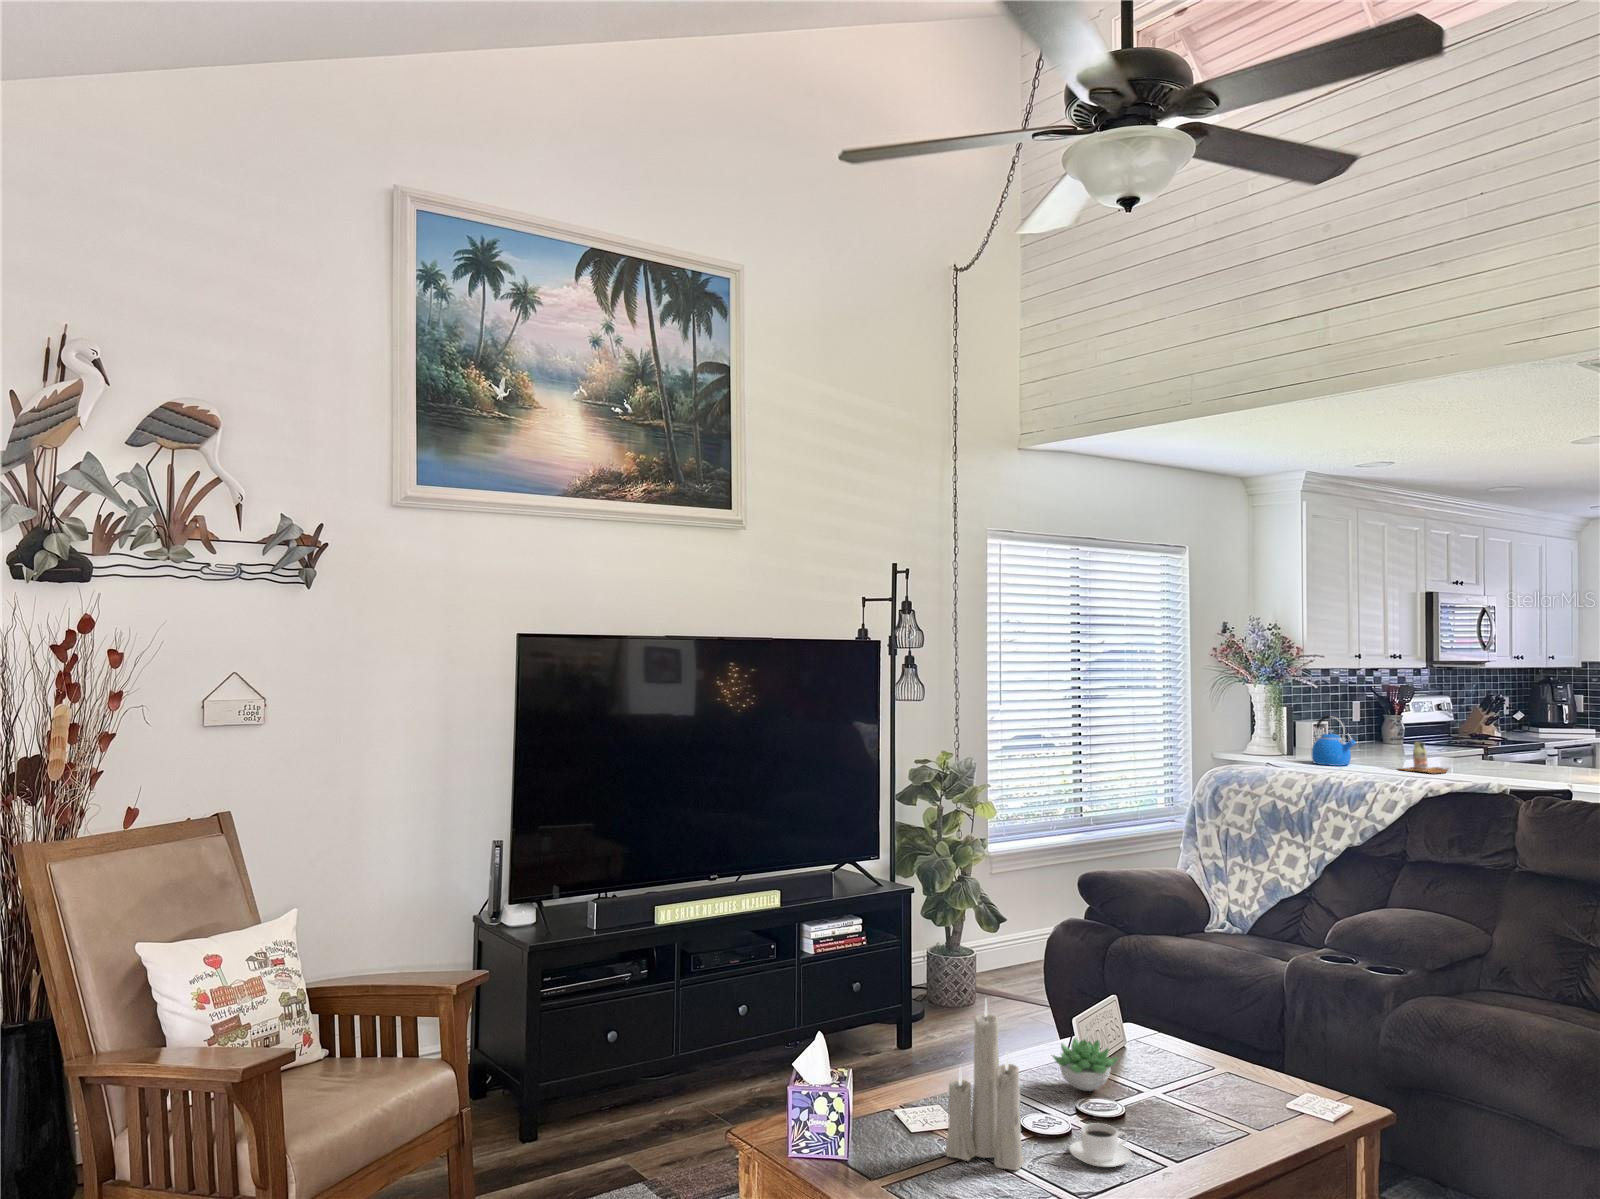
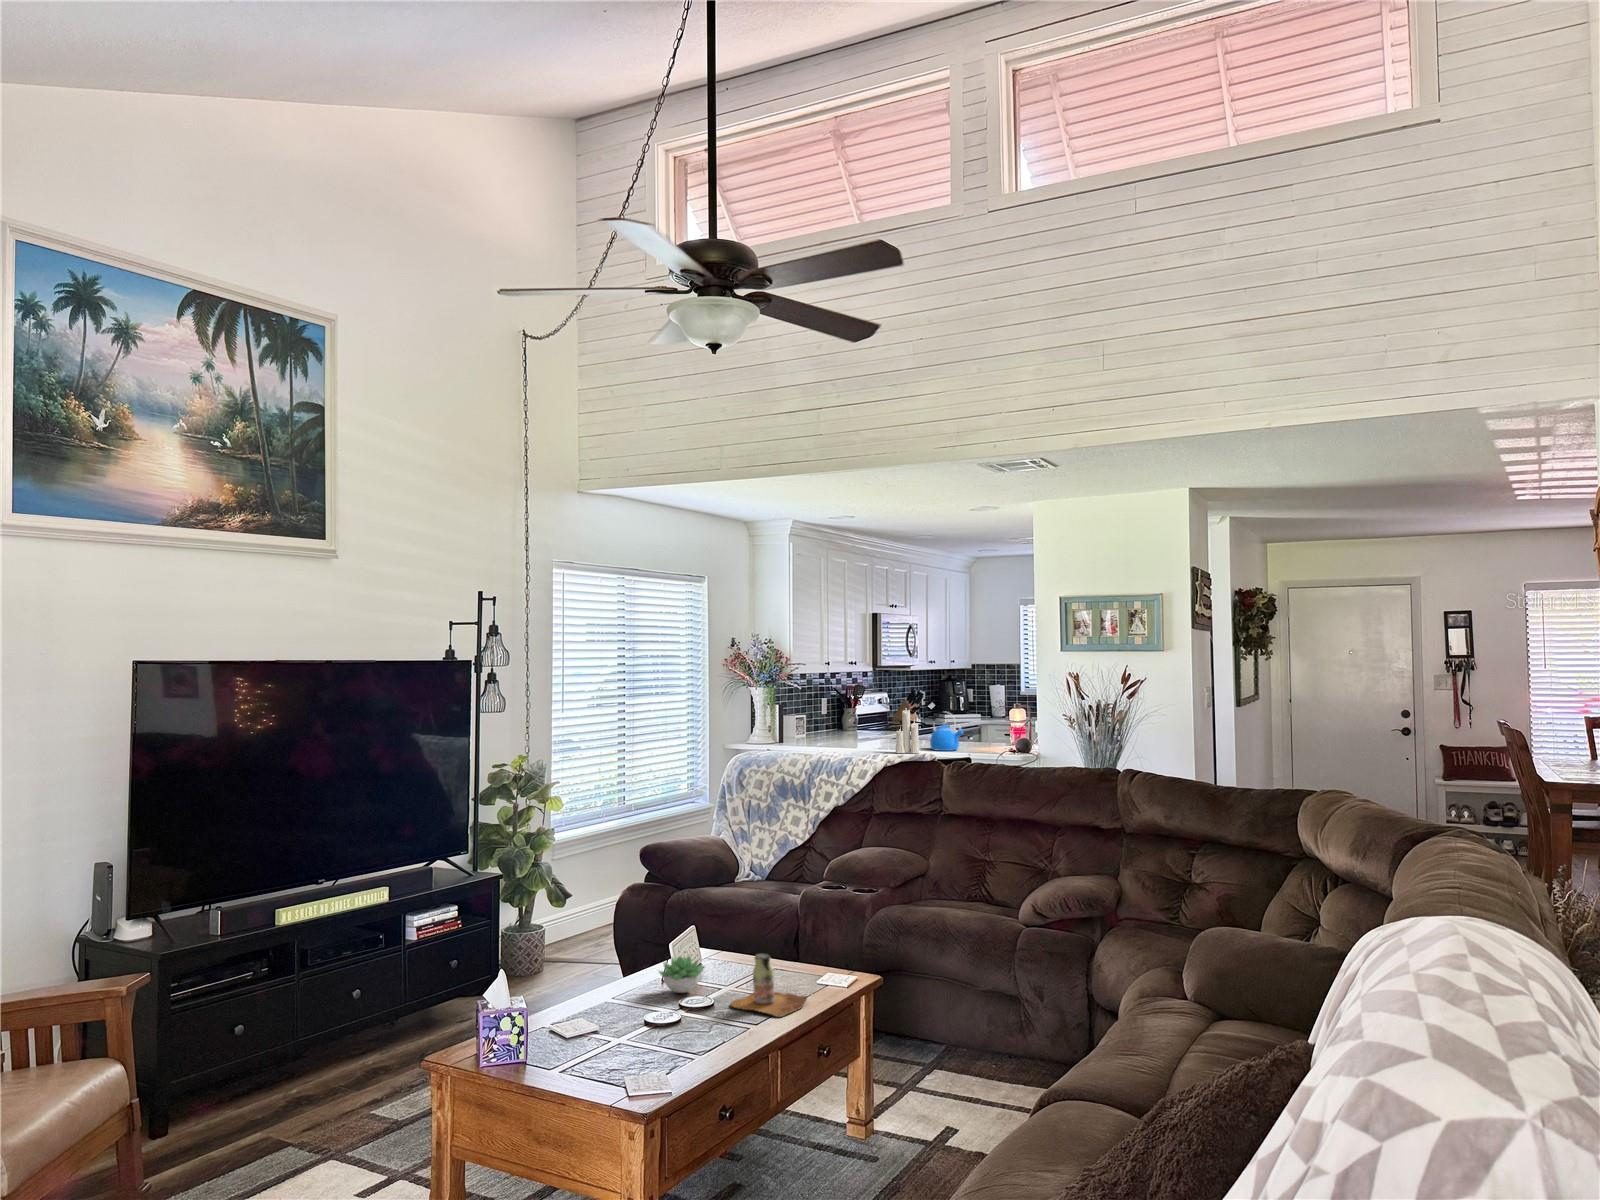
kettle: present [1312,716,1355,766] -> present [930,711,964,751]
bottle: present [1400,741,1449,773] -> present [731,954,807,1017]
candle: present [945,1001,1024,1170] -> present [895,710,919,753]
coffee cup: present [1070,1123,1132,1167] -> none [684,1006,728,1034]

